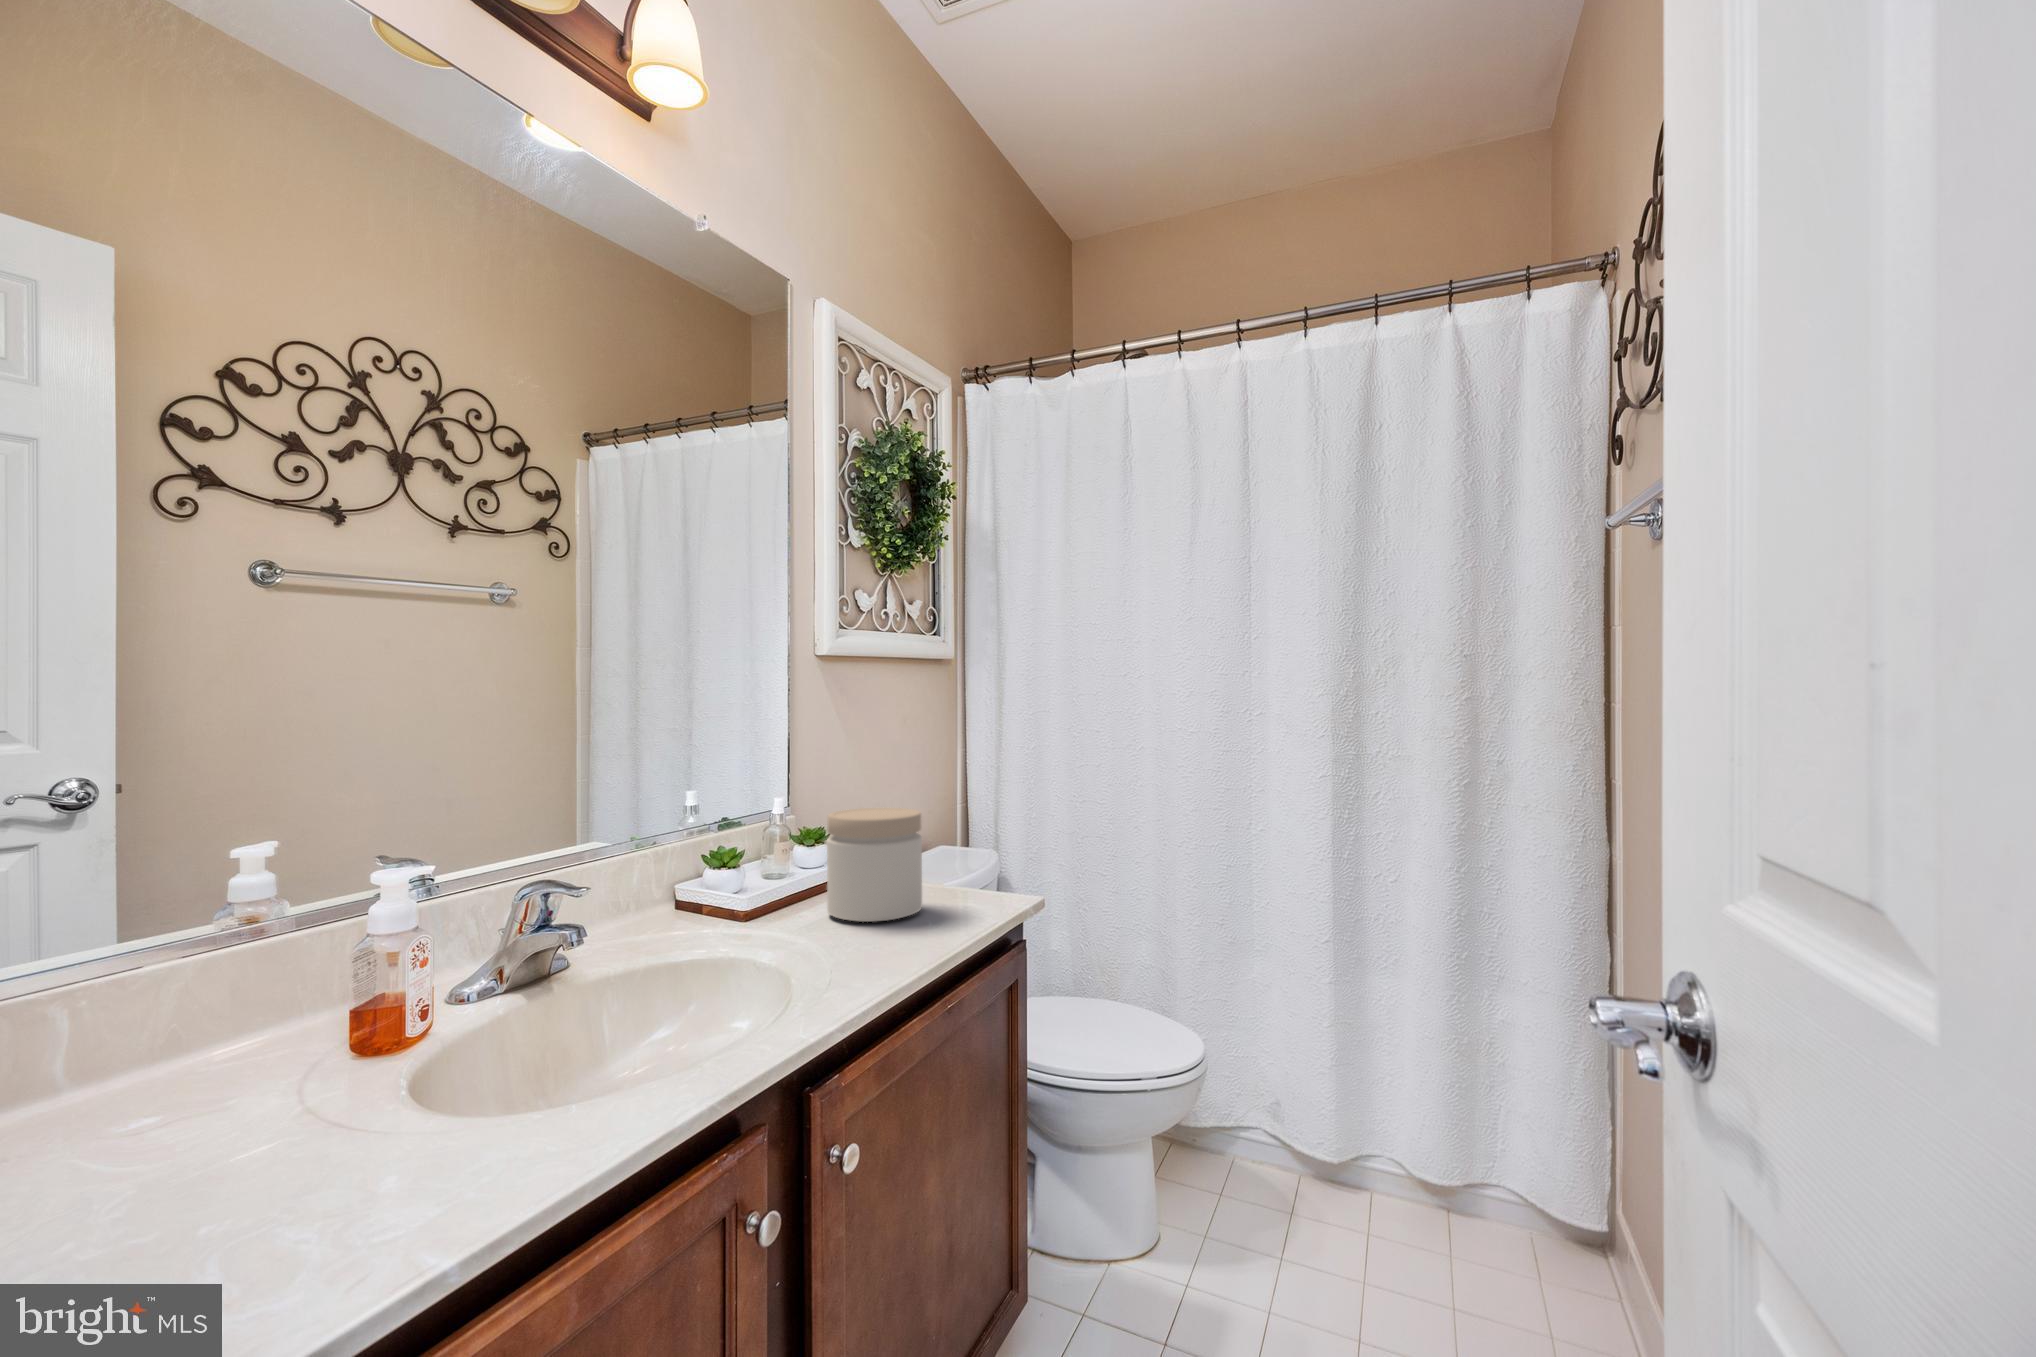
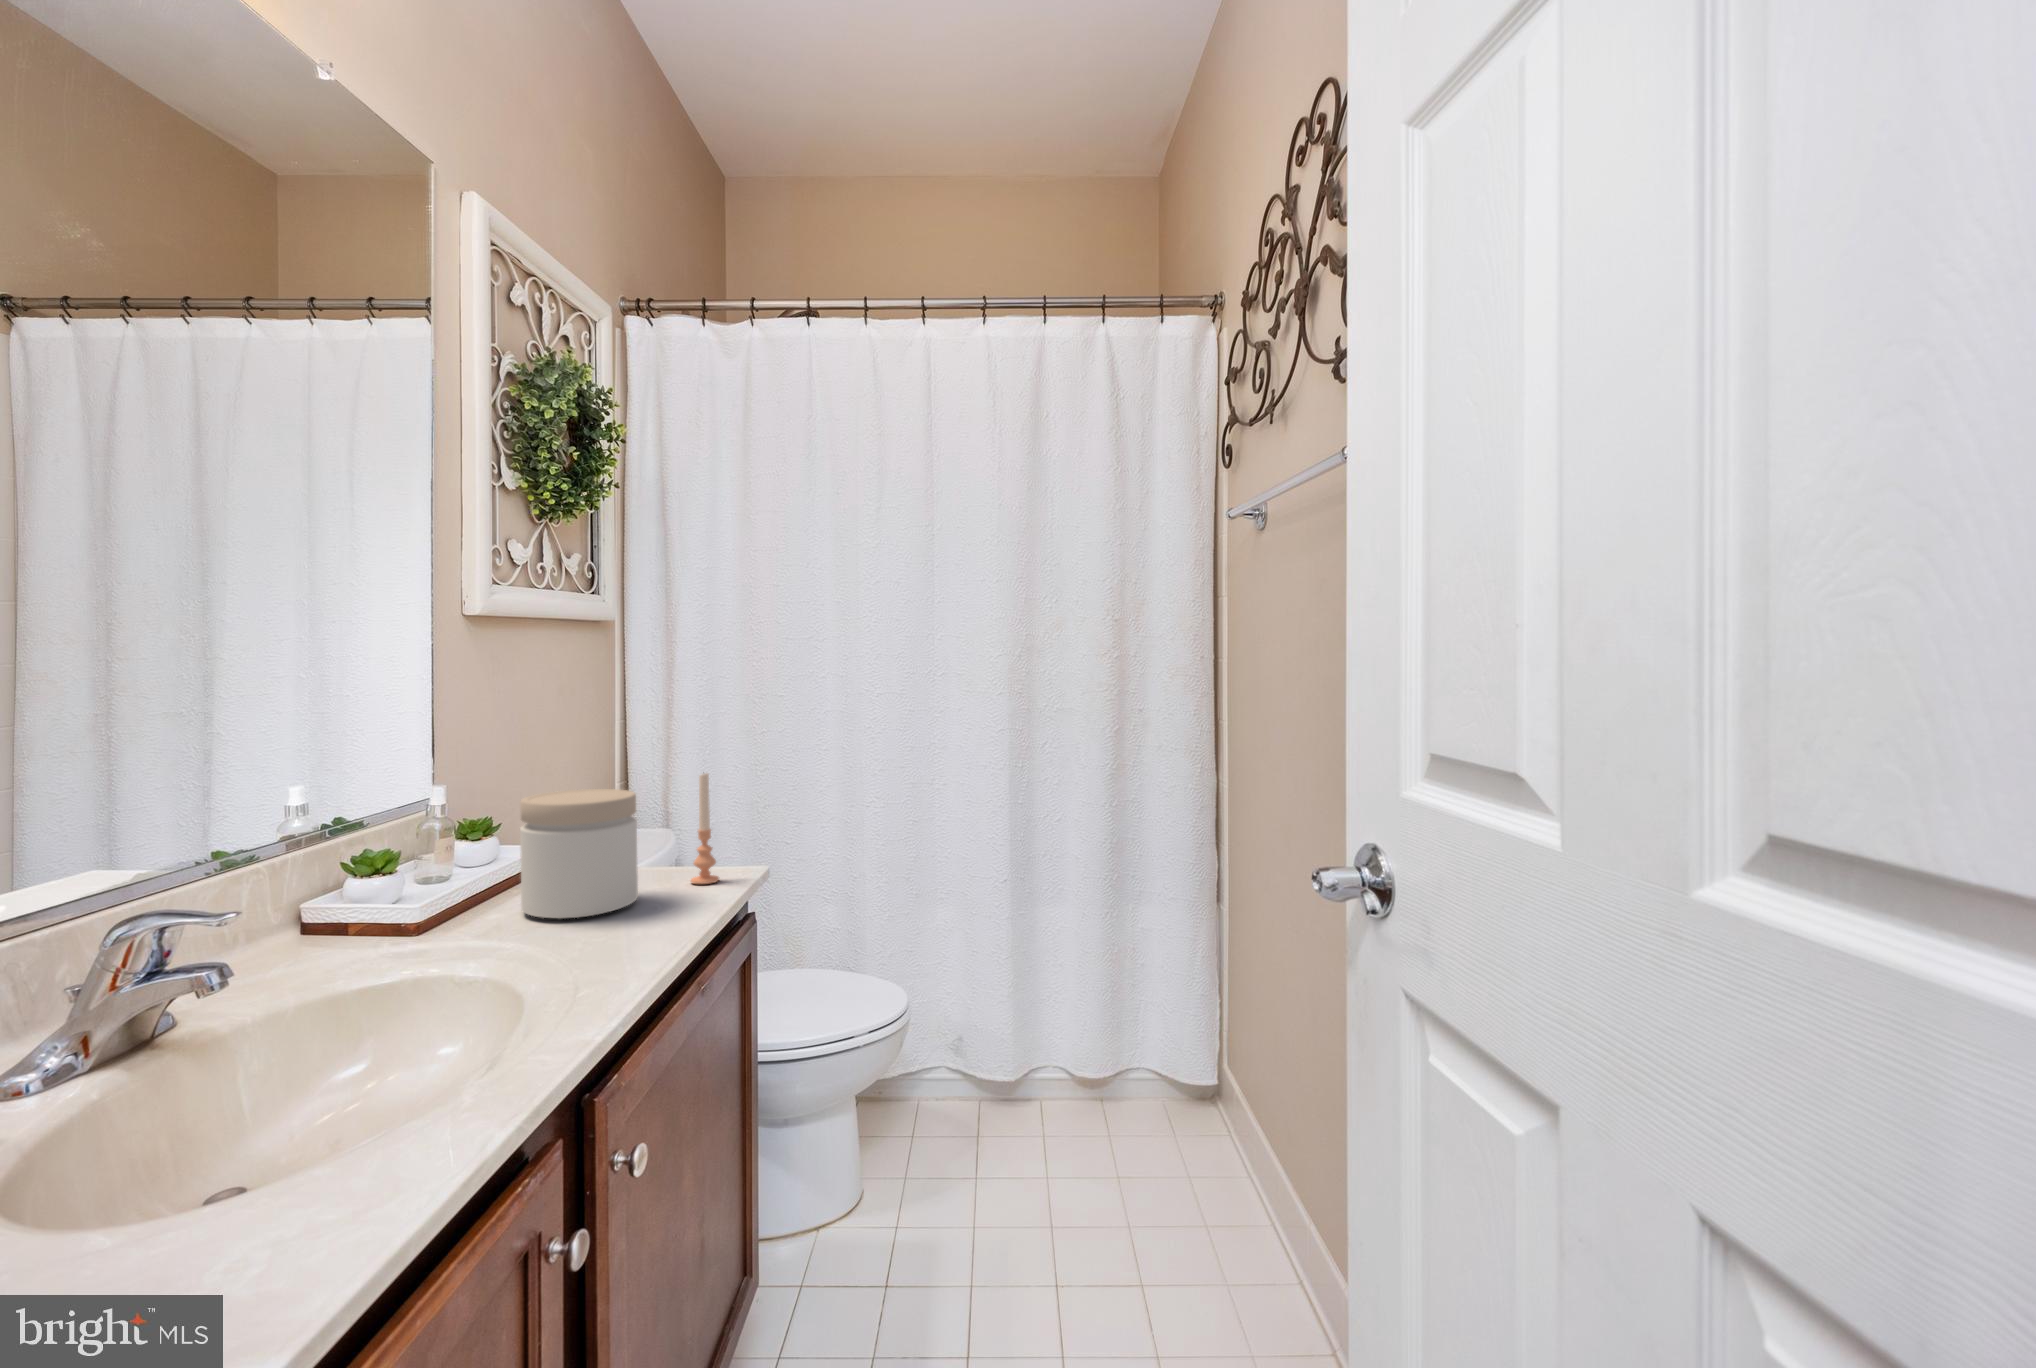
candle: none [975,796,1000,903] -> present [691,773,719,884]

